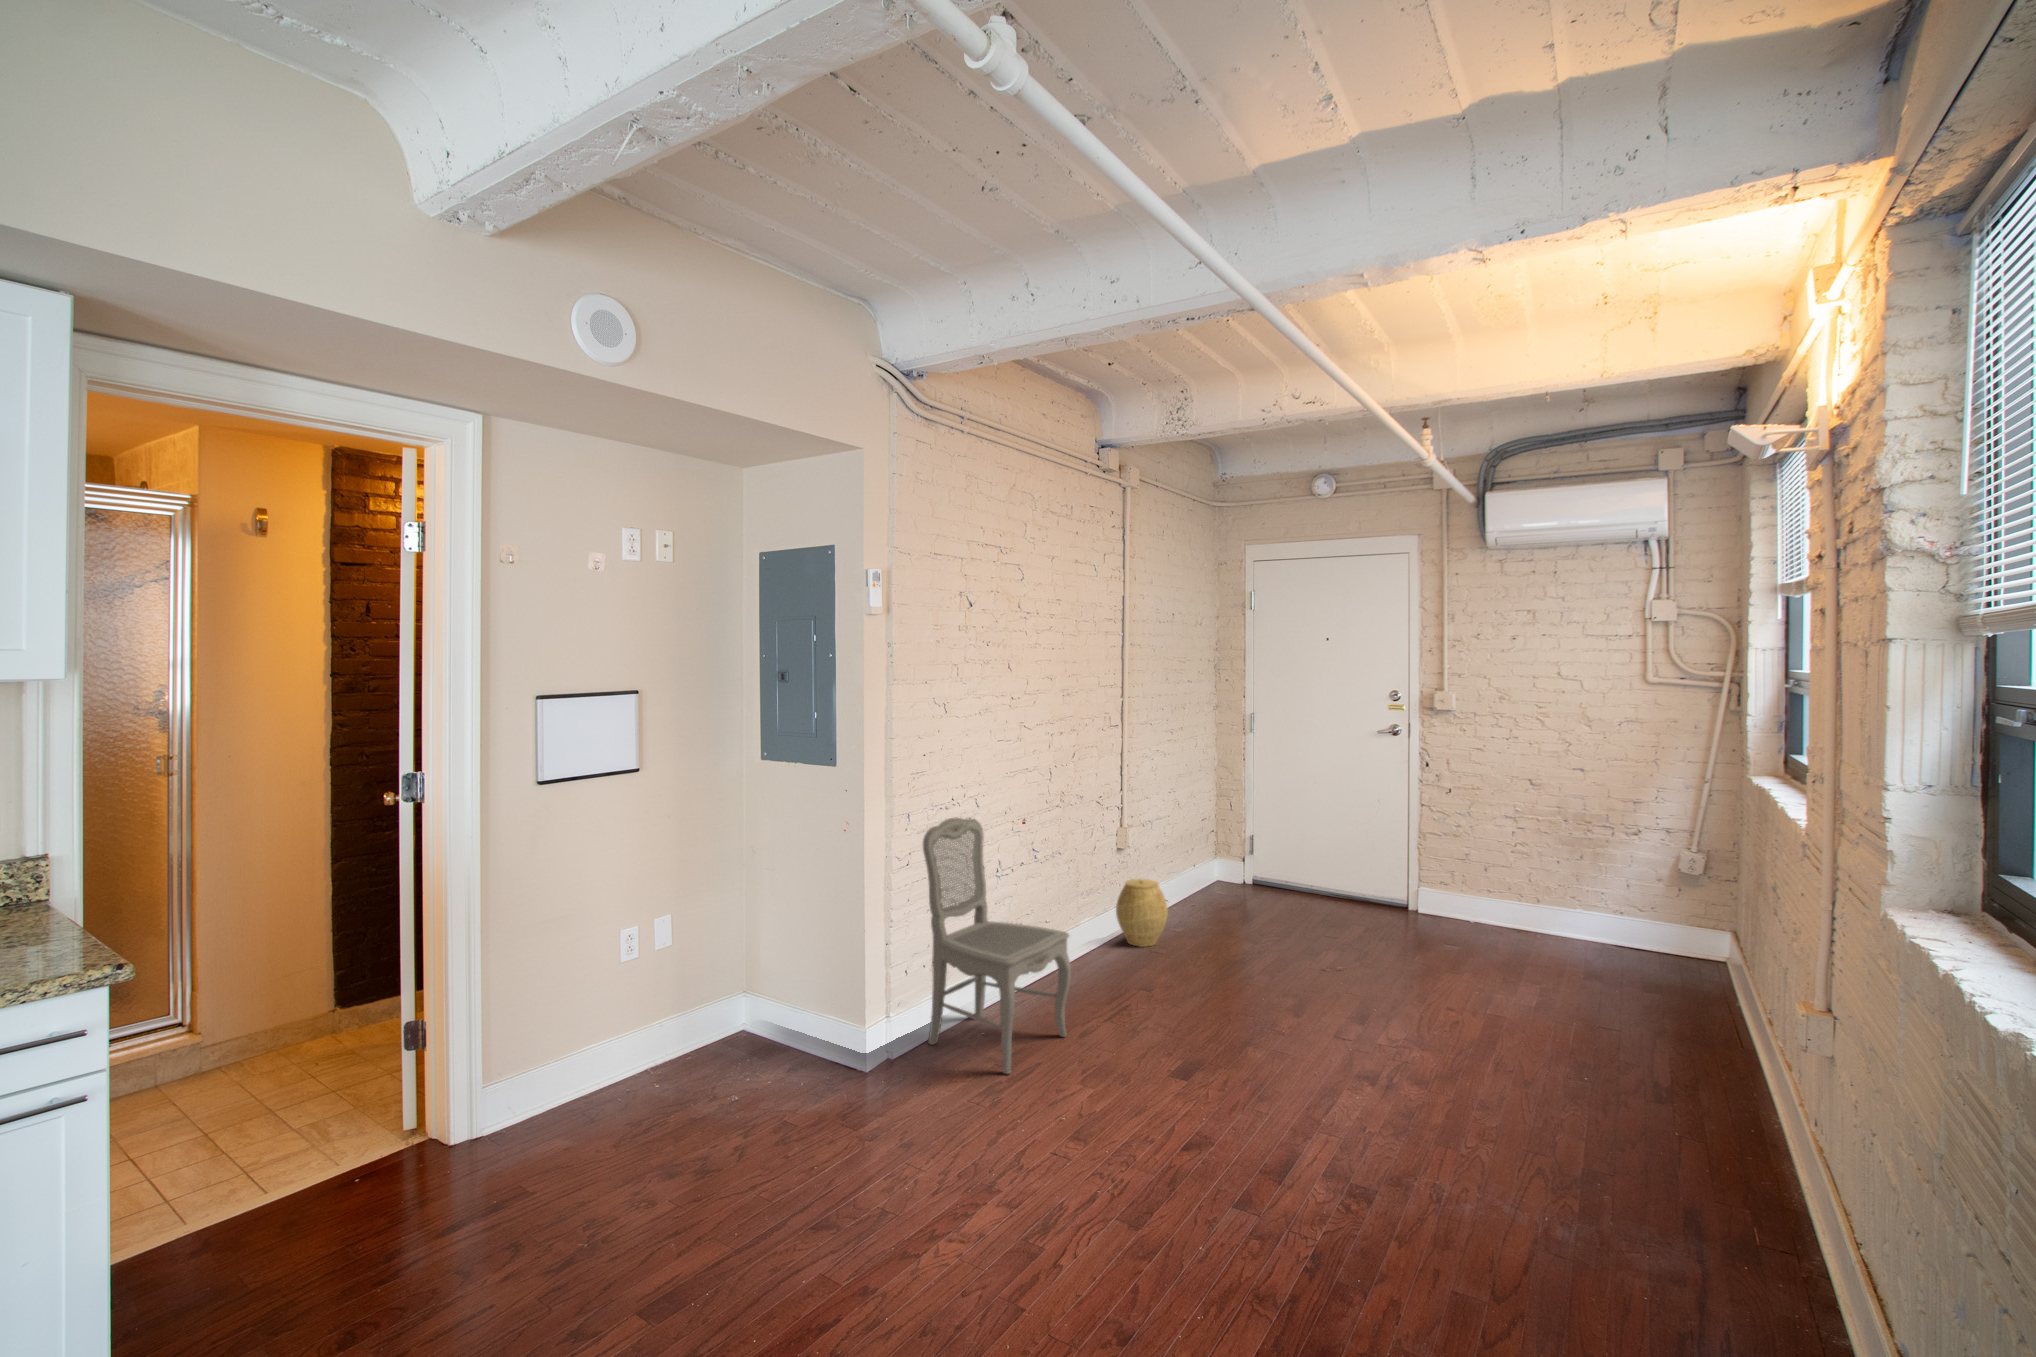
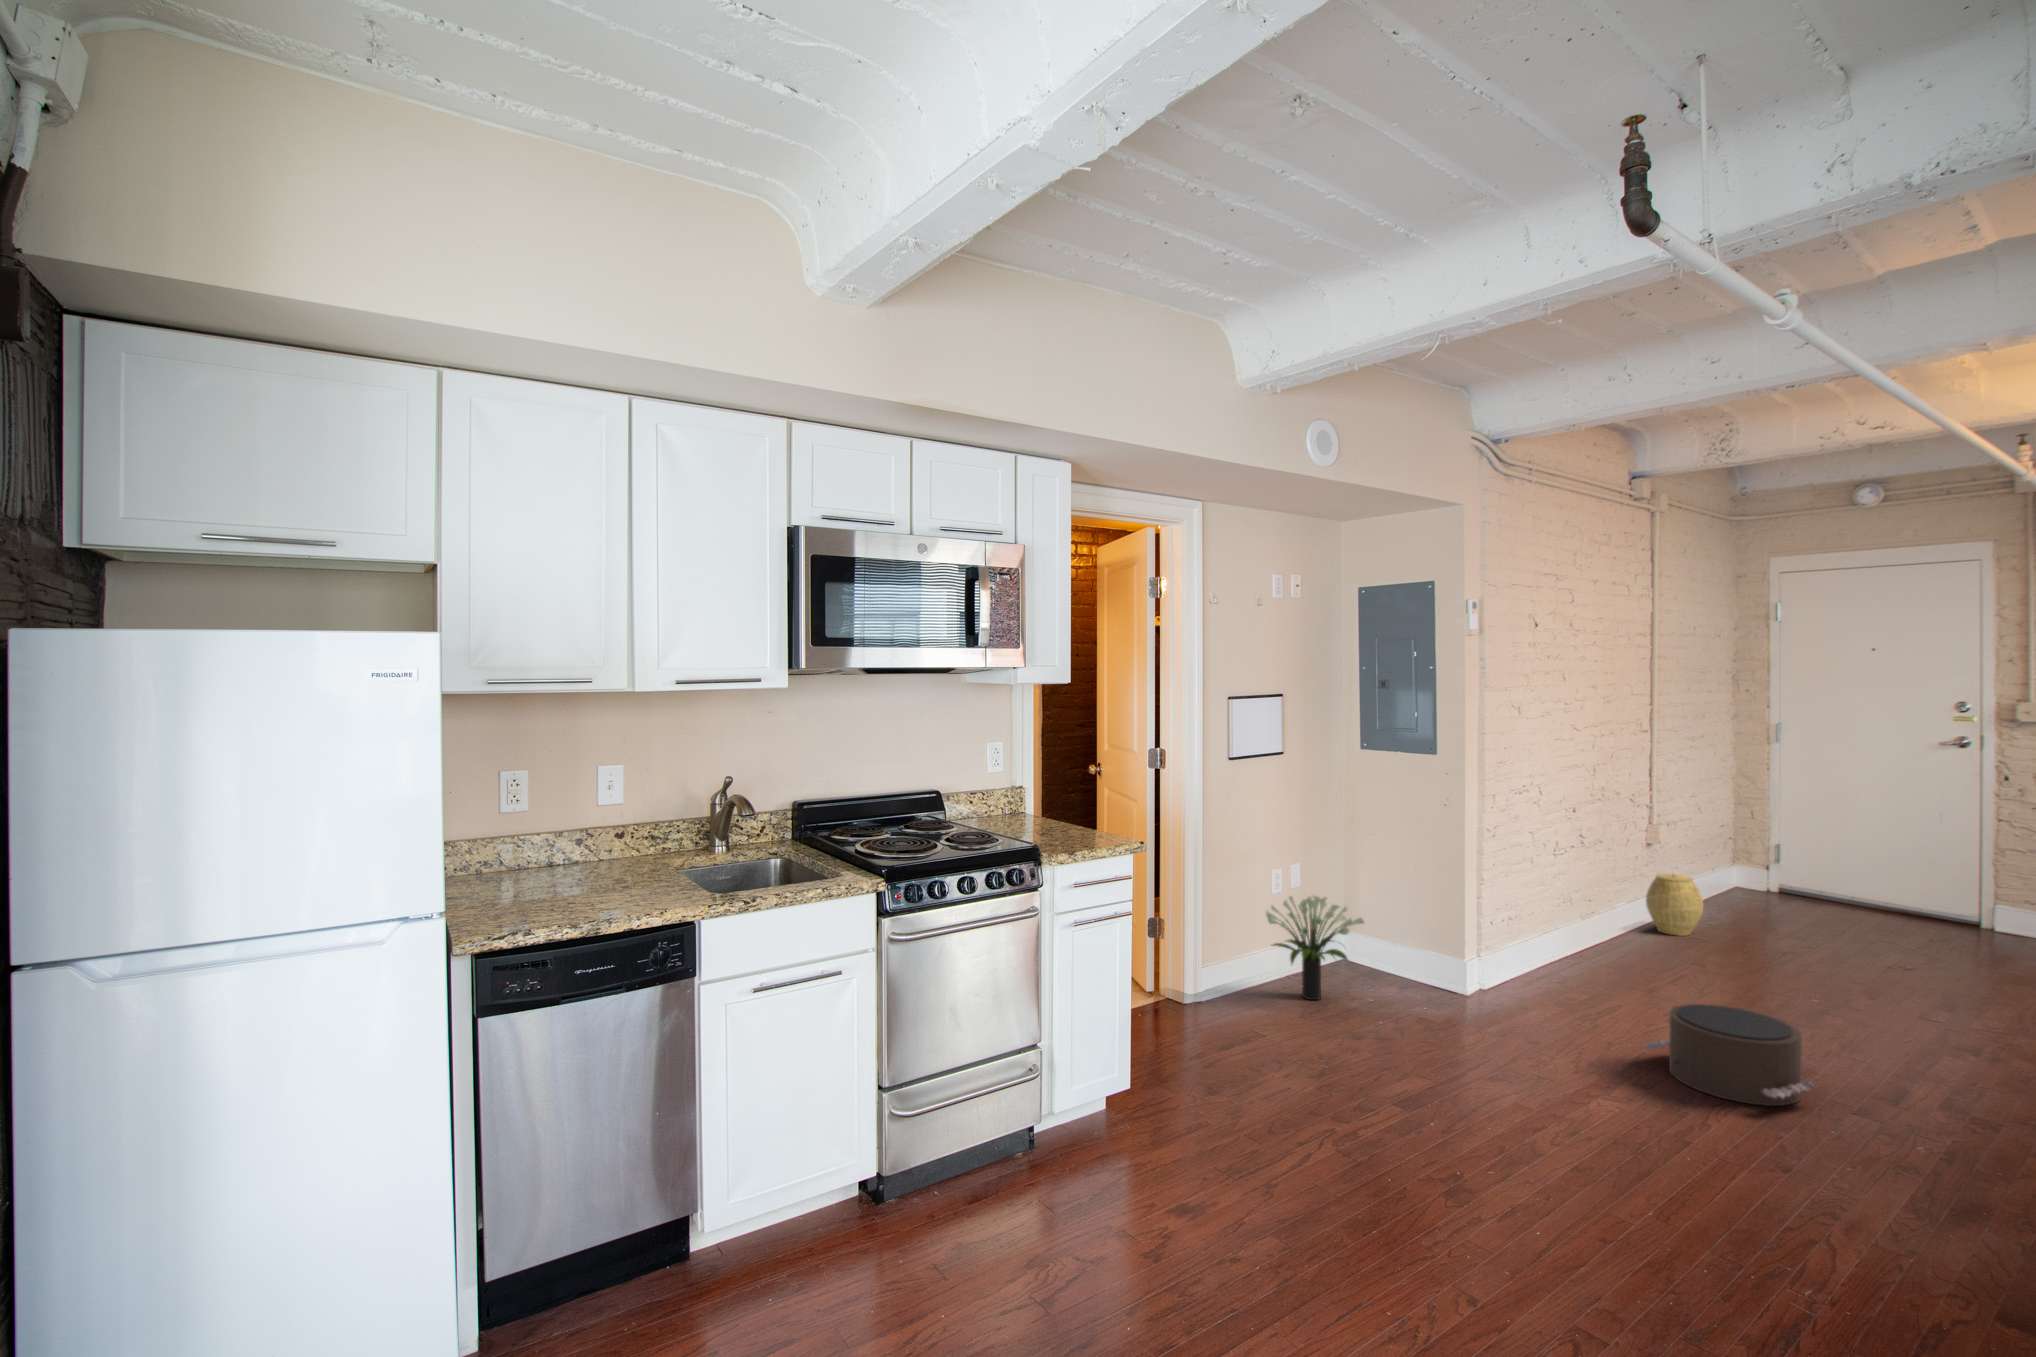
dining chair: present [923,818,1071,1074] -> none [1507,802,1642,1010]
potted plant: none [579,963,719,1111] -> present [1266,896,1364,1000]
pouf: none [1014,1074,1188,1219] -> present [1643,1004,1814,1106]

